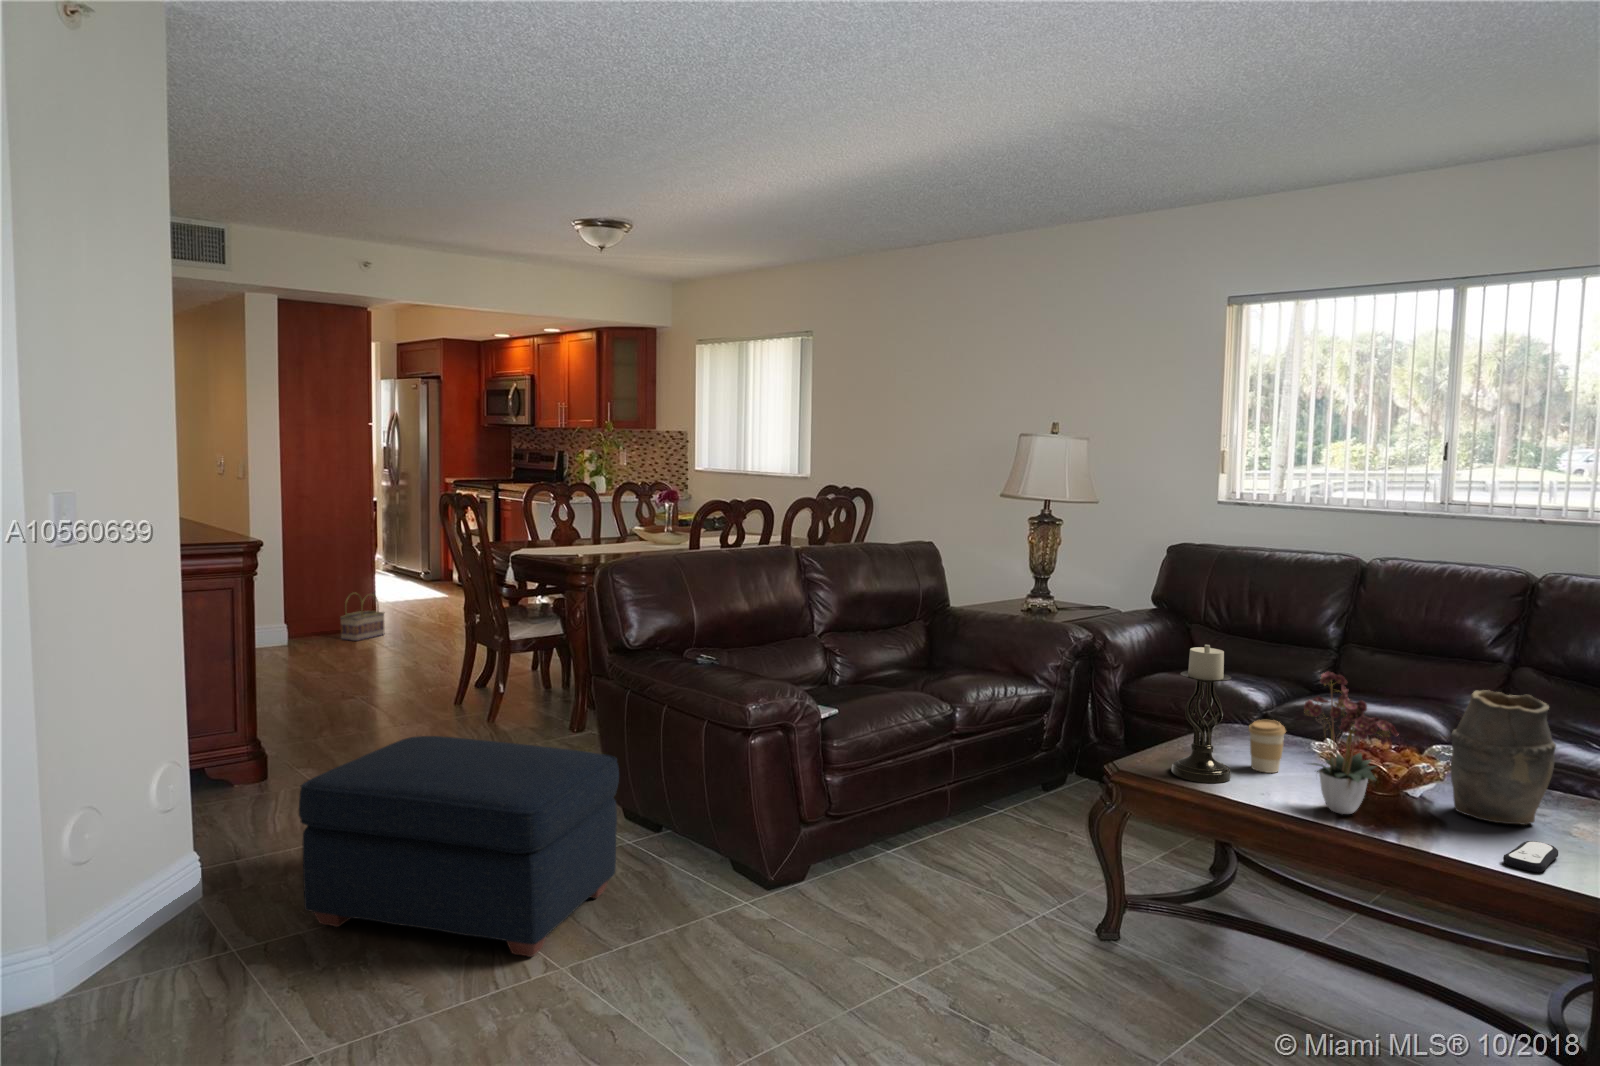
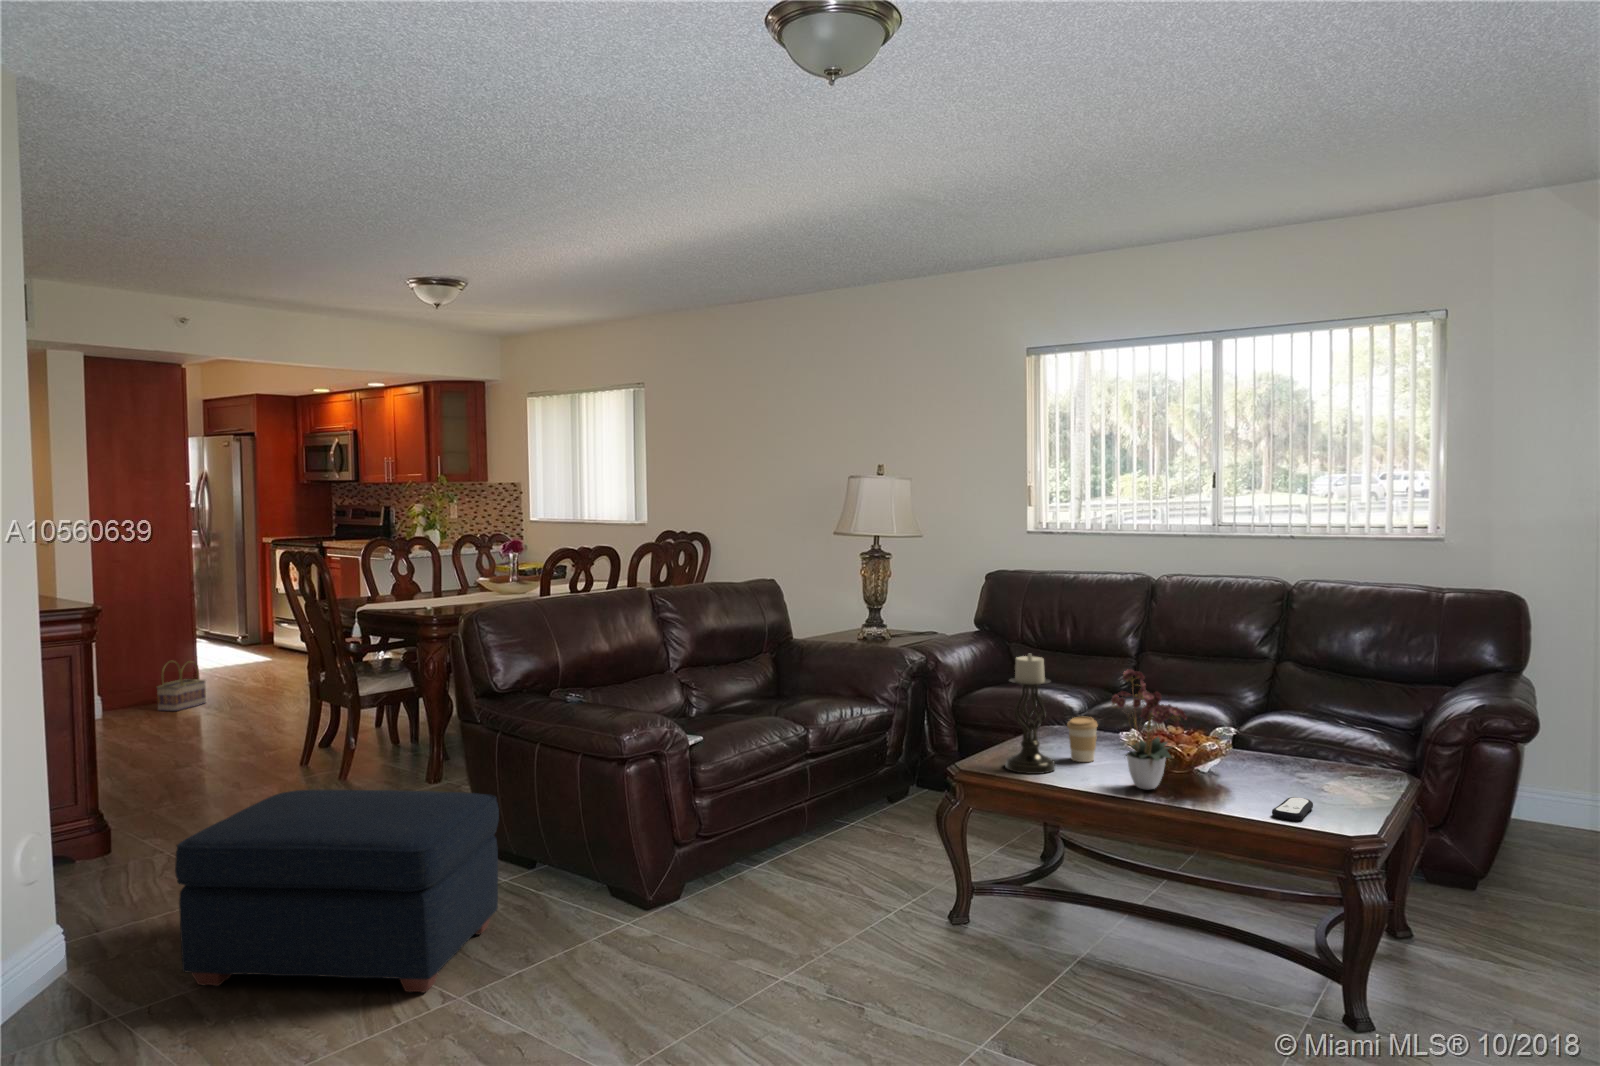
vase: present [1451,690,1556,825] -> none [1228,677,1307,786]

